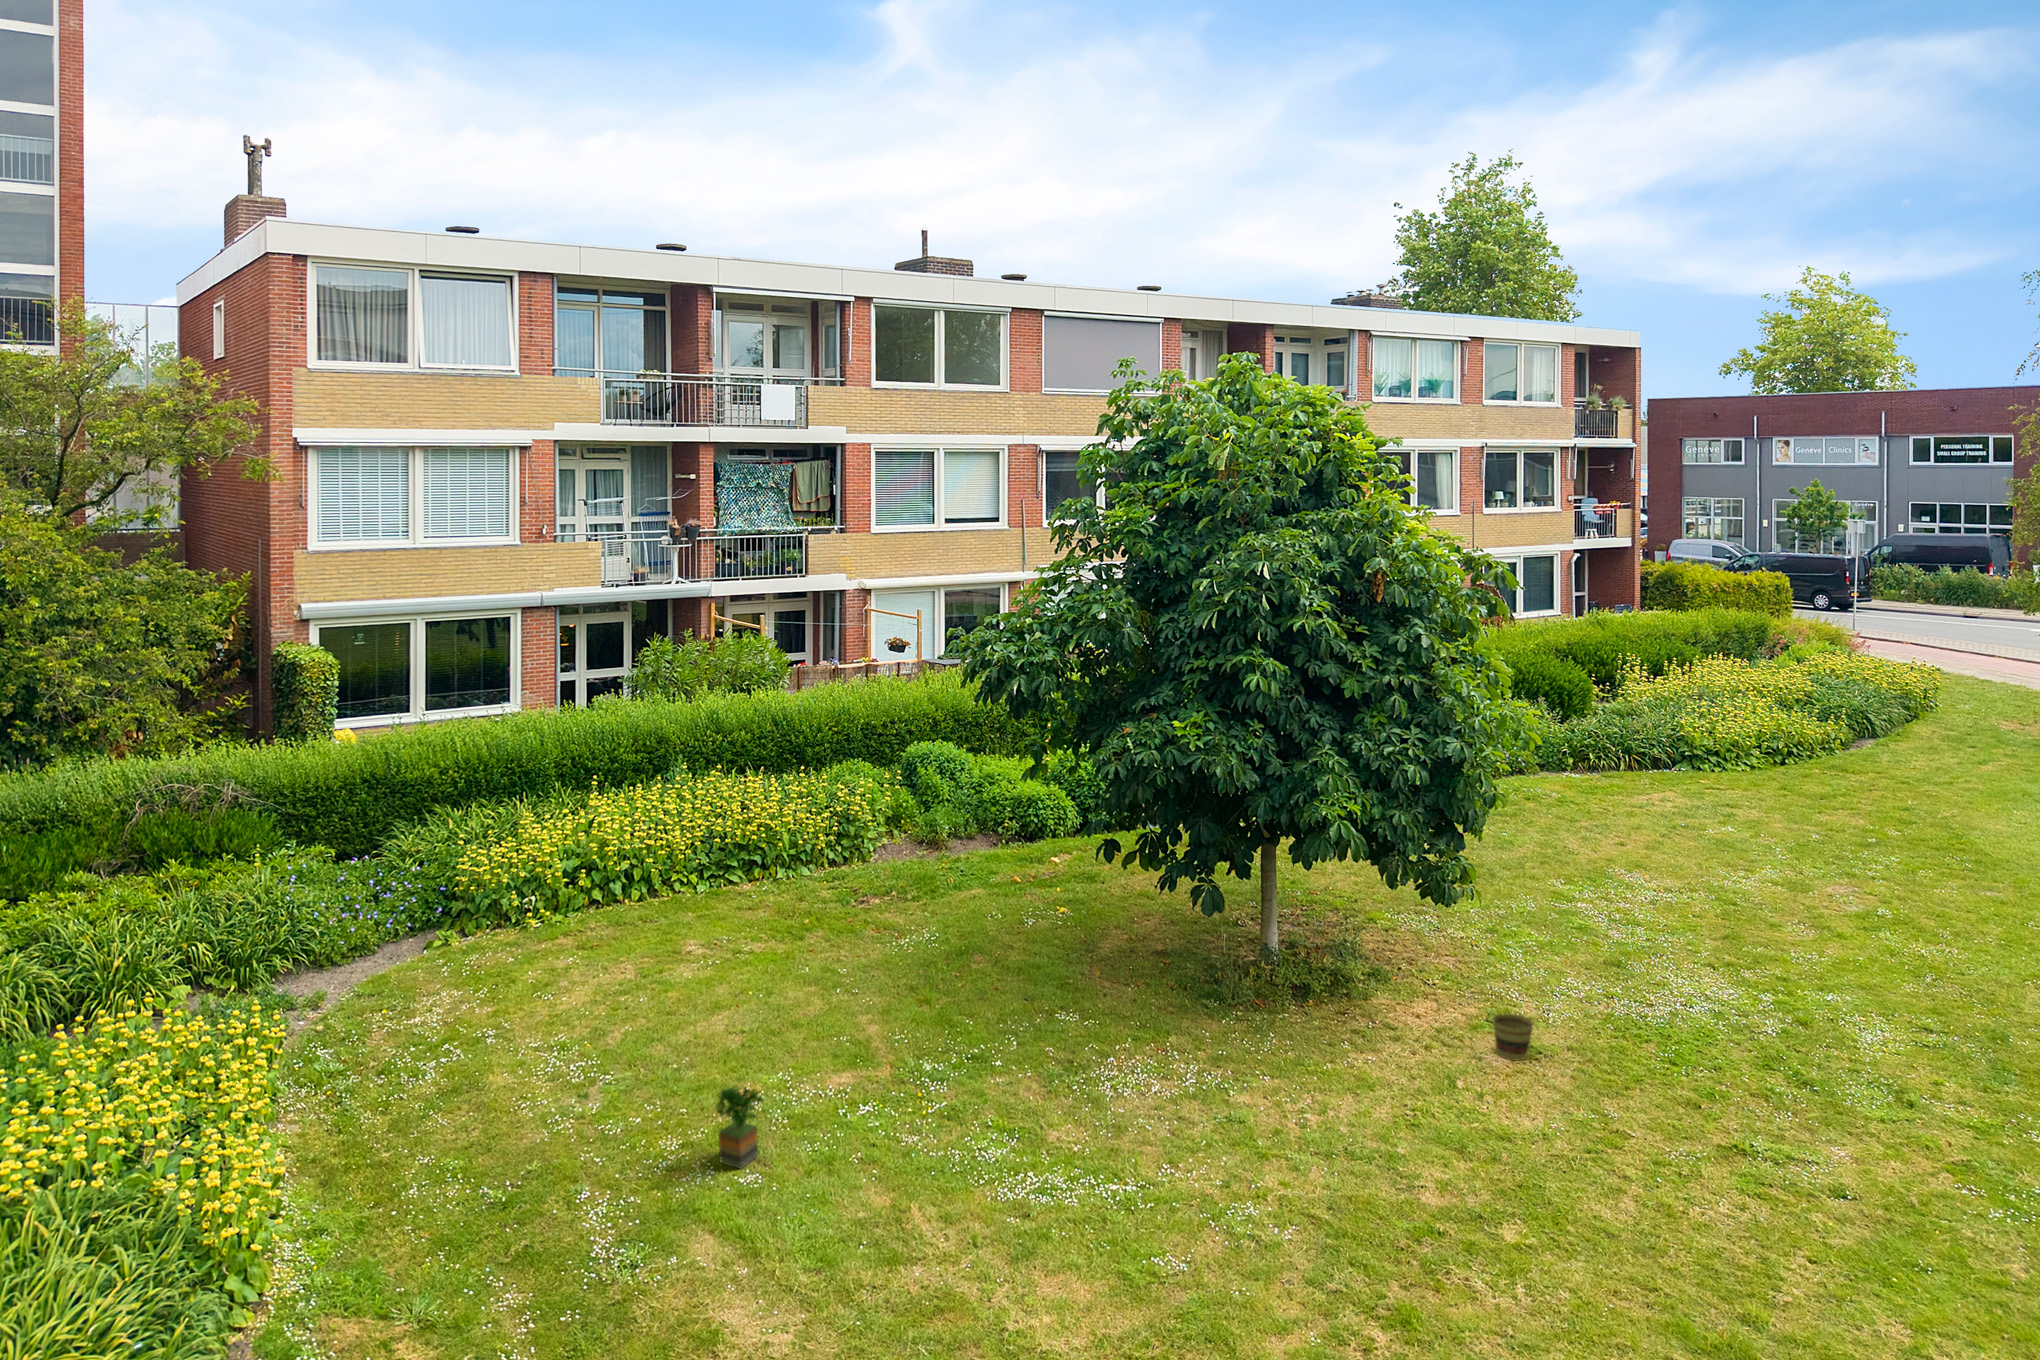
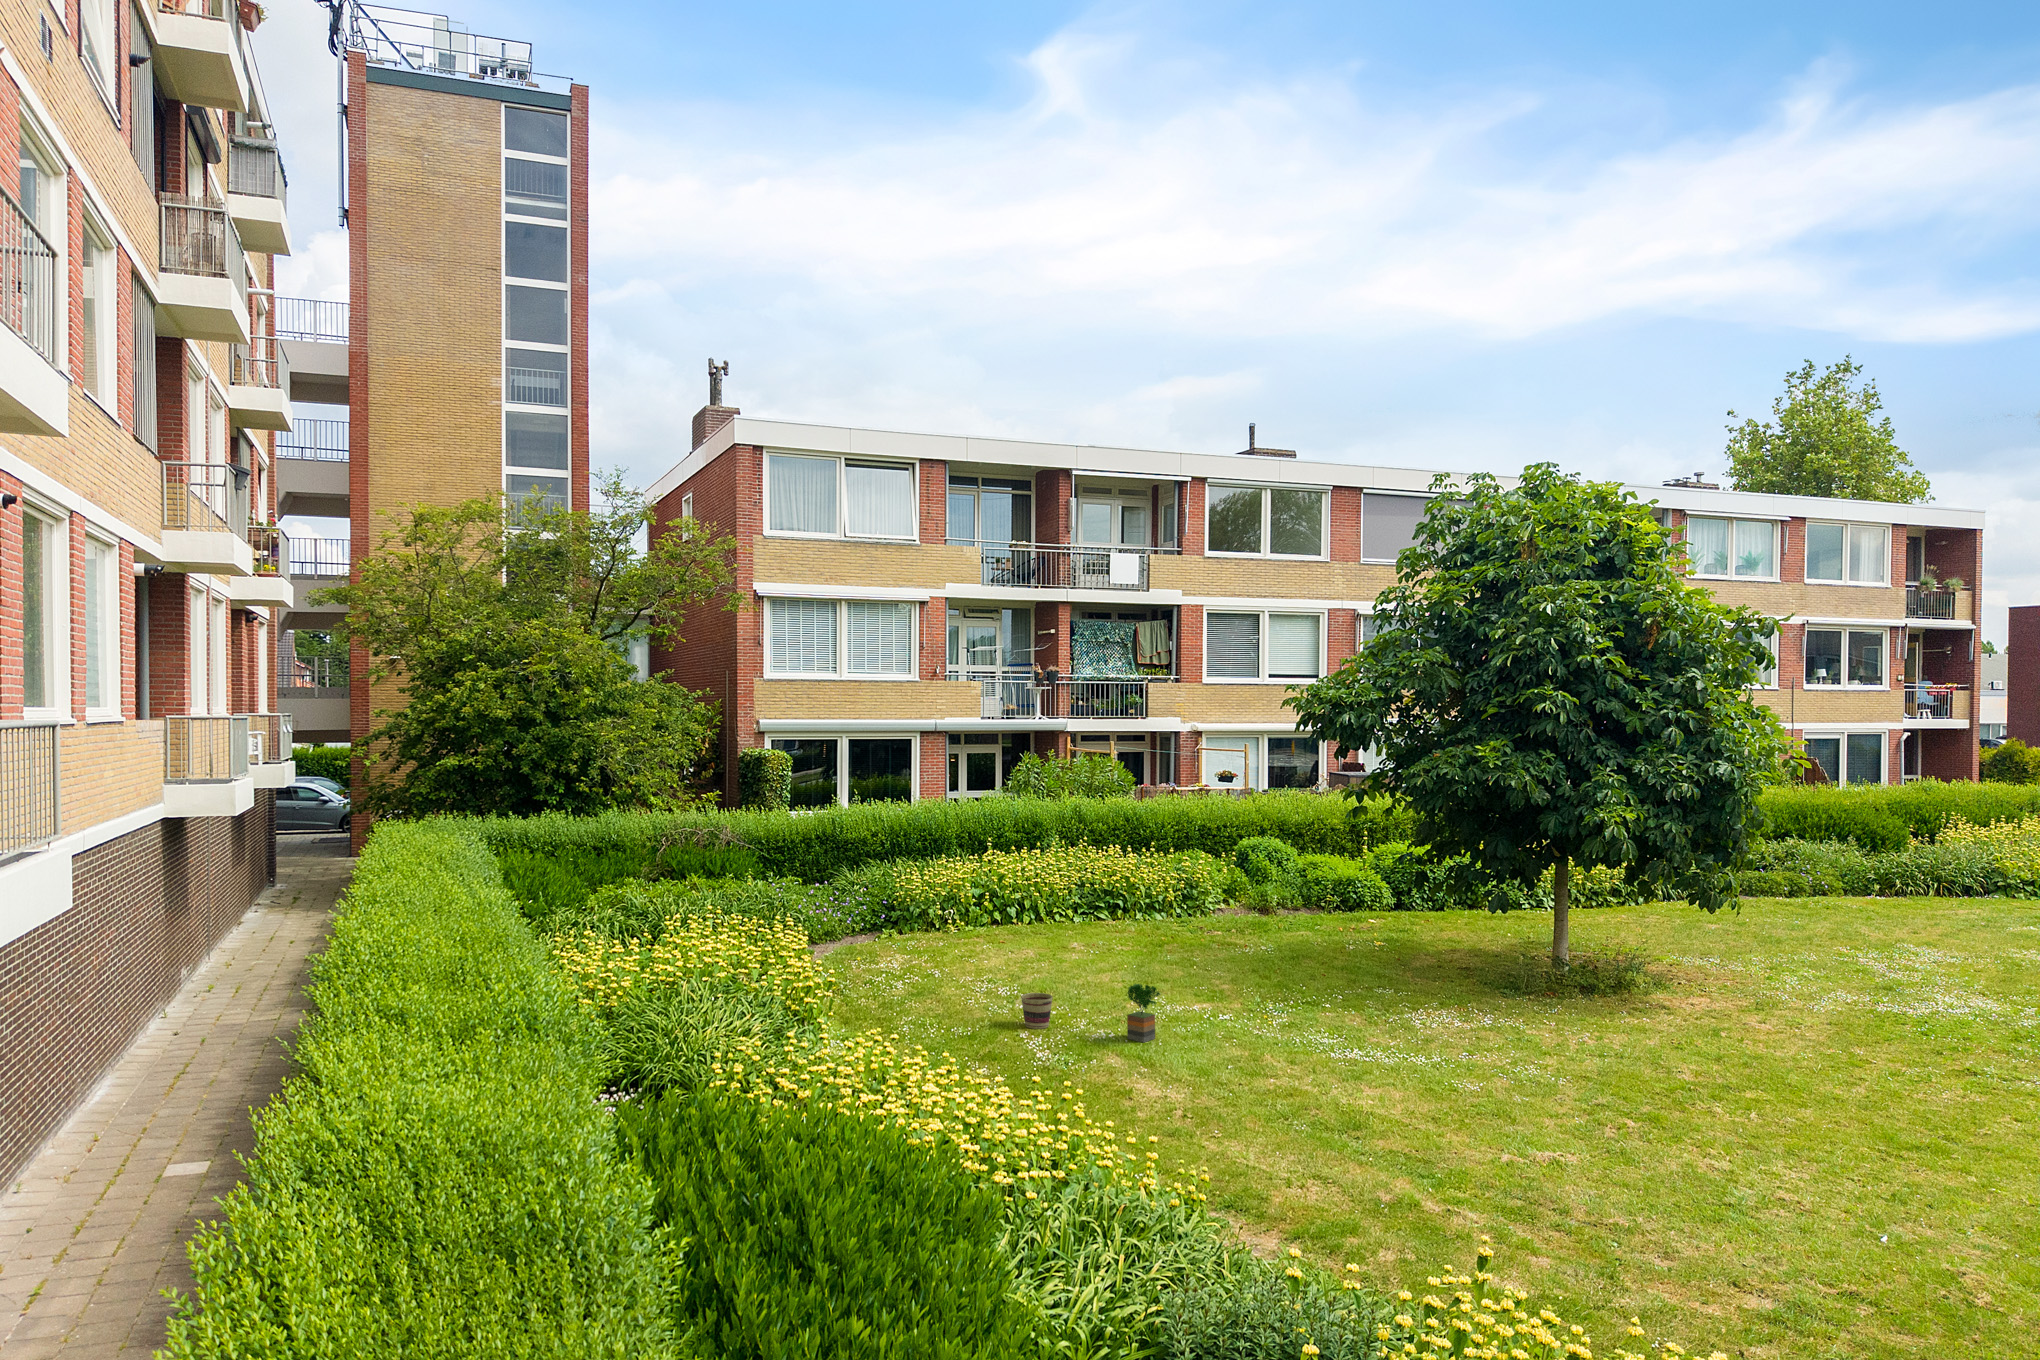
basket: present [1493,1013,1533,1060] -> present [1021,993,1053,1029]

